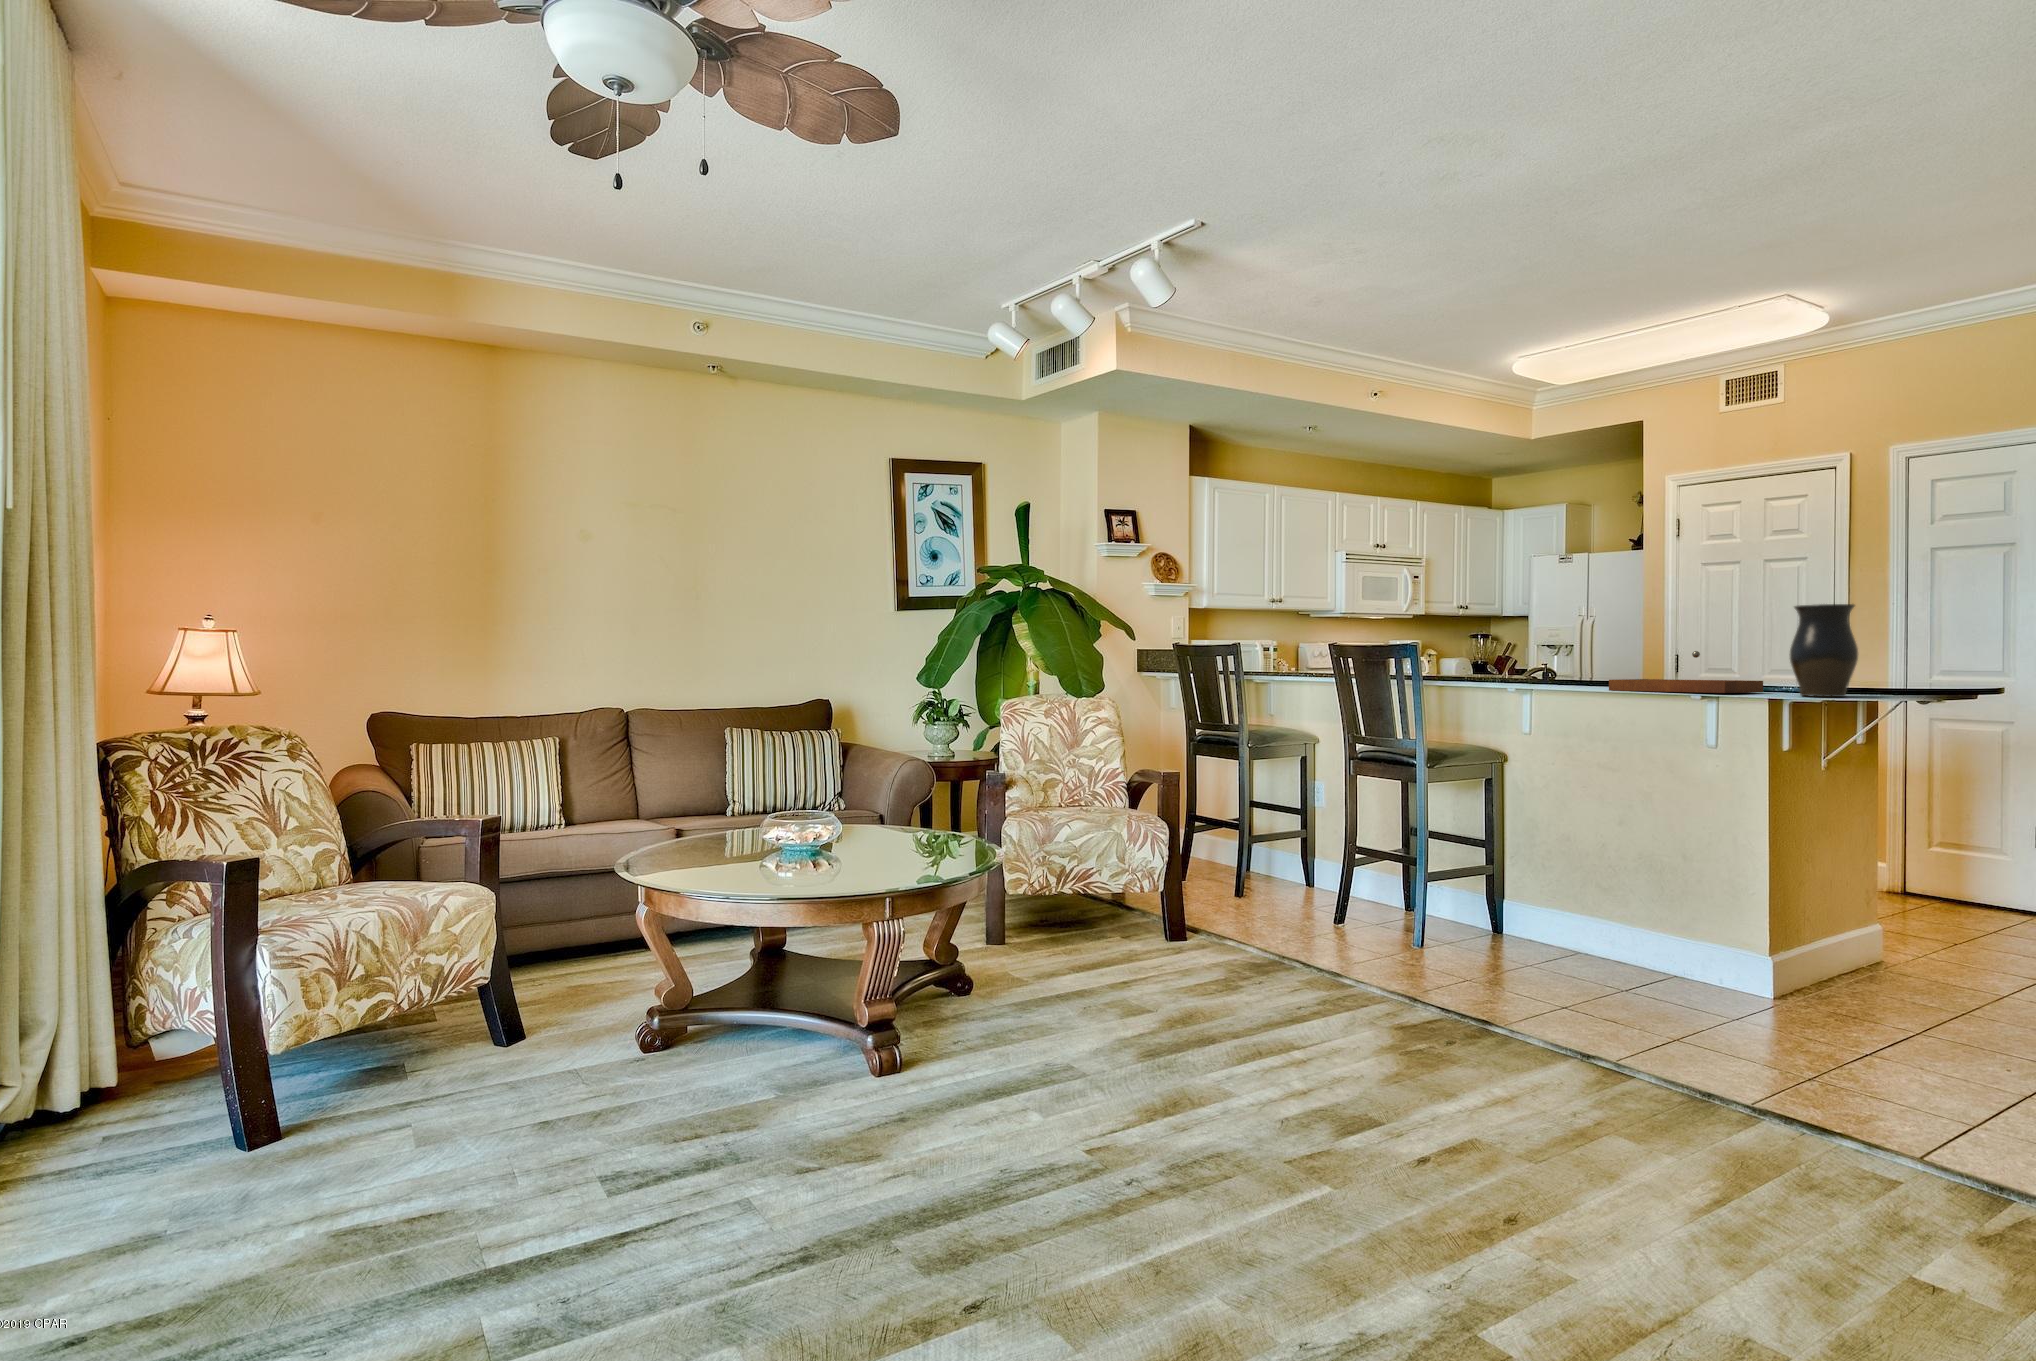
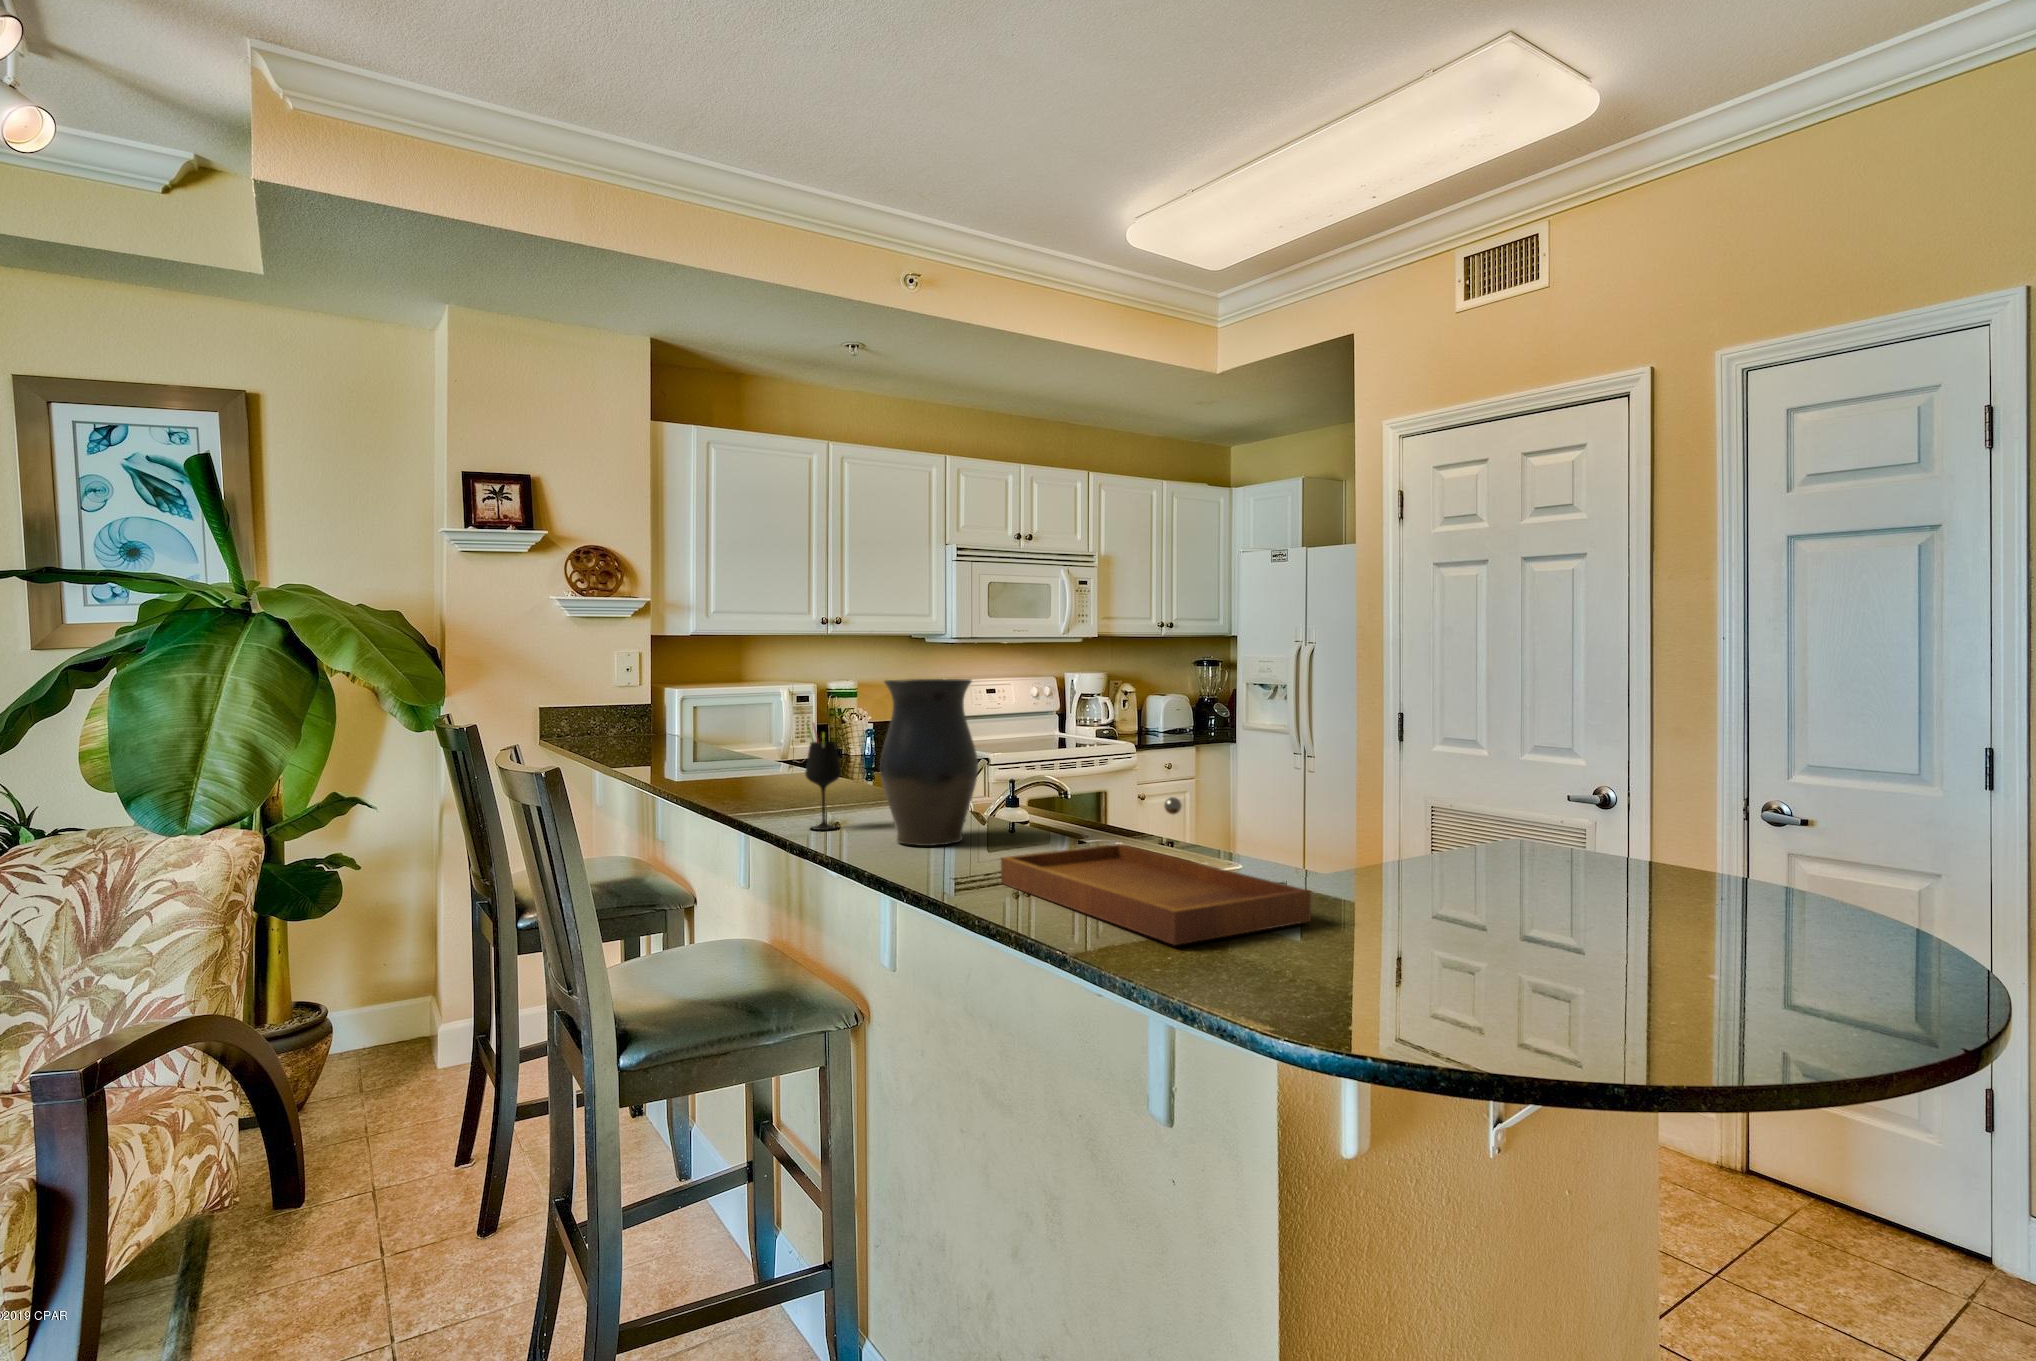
vase: present [1790,604,1858,697] -> present [880,679,978,846]
wine glass: none [1456,635,1473,685] -> present [805,723,841,830]

